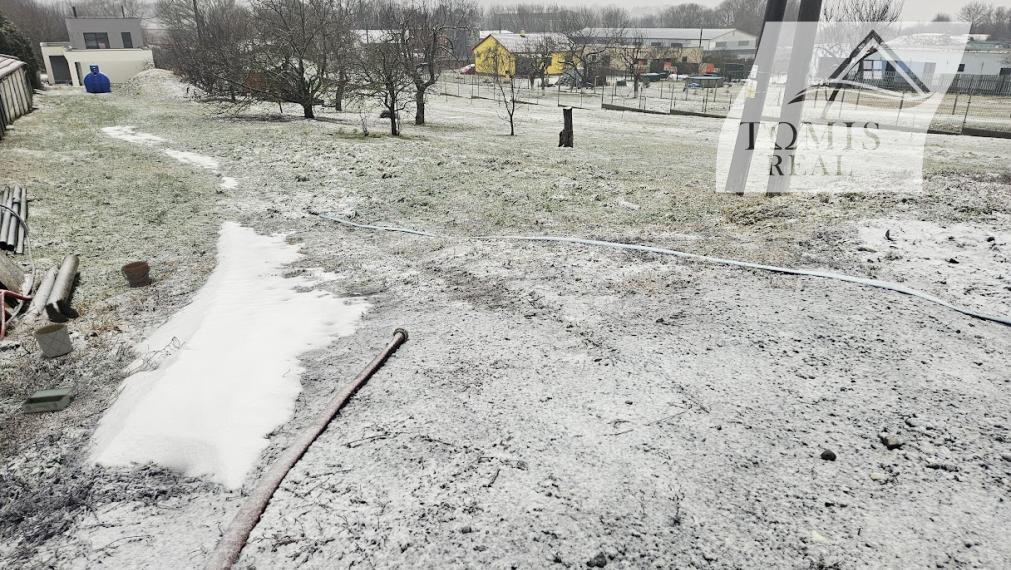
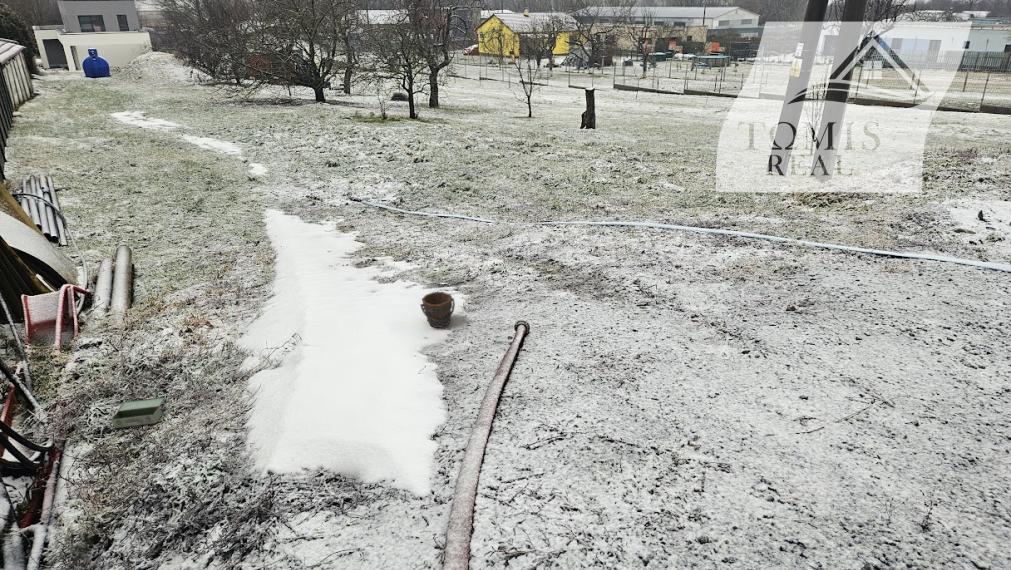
bucket: present [121,261,150,287] -> present [420,292,455,328]
boots: present [44,299,79,323] -> none [105,296,142,323]
planter: present [34,323,72,358] -> none [106,325,146,363]

